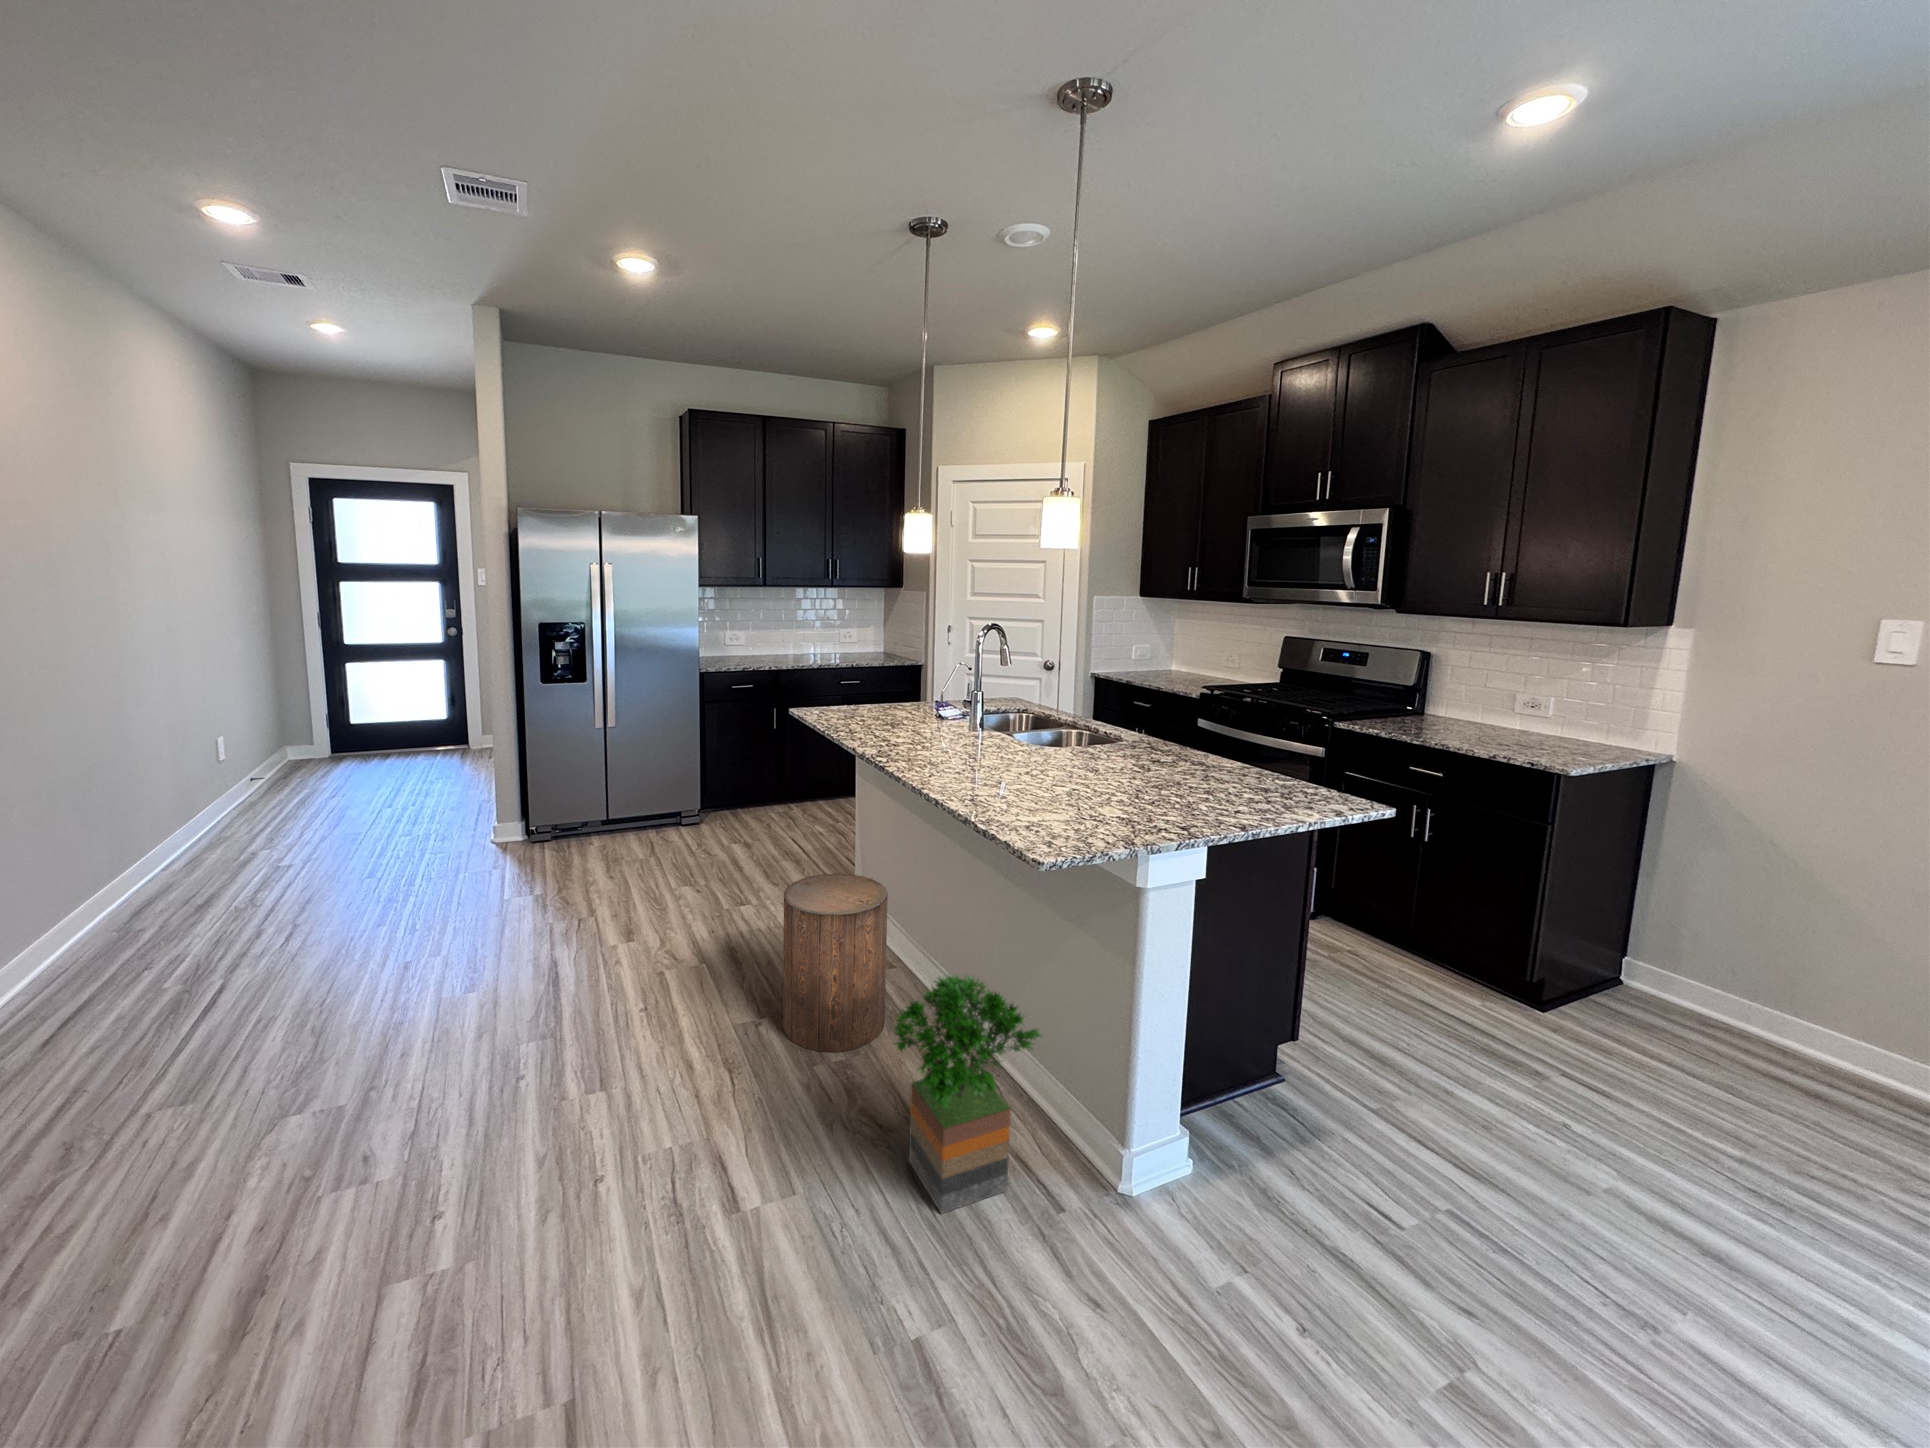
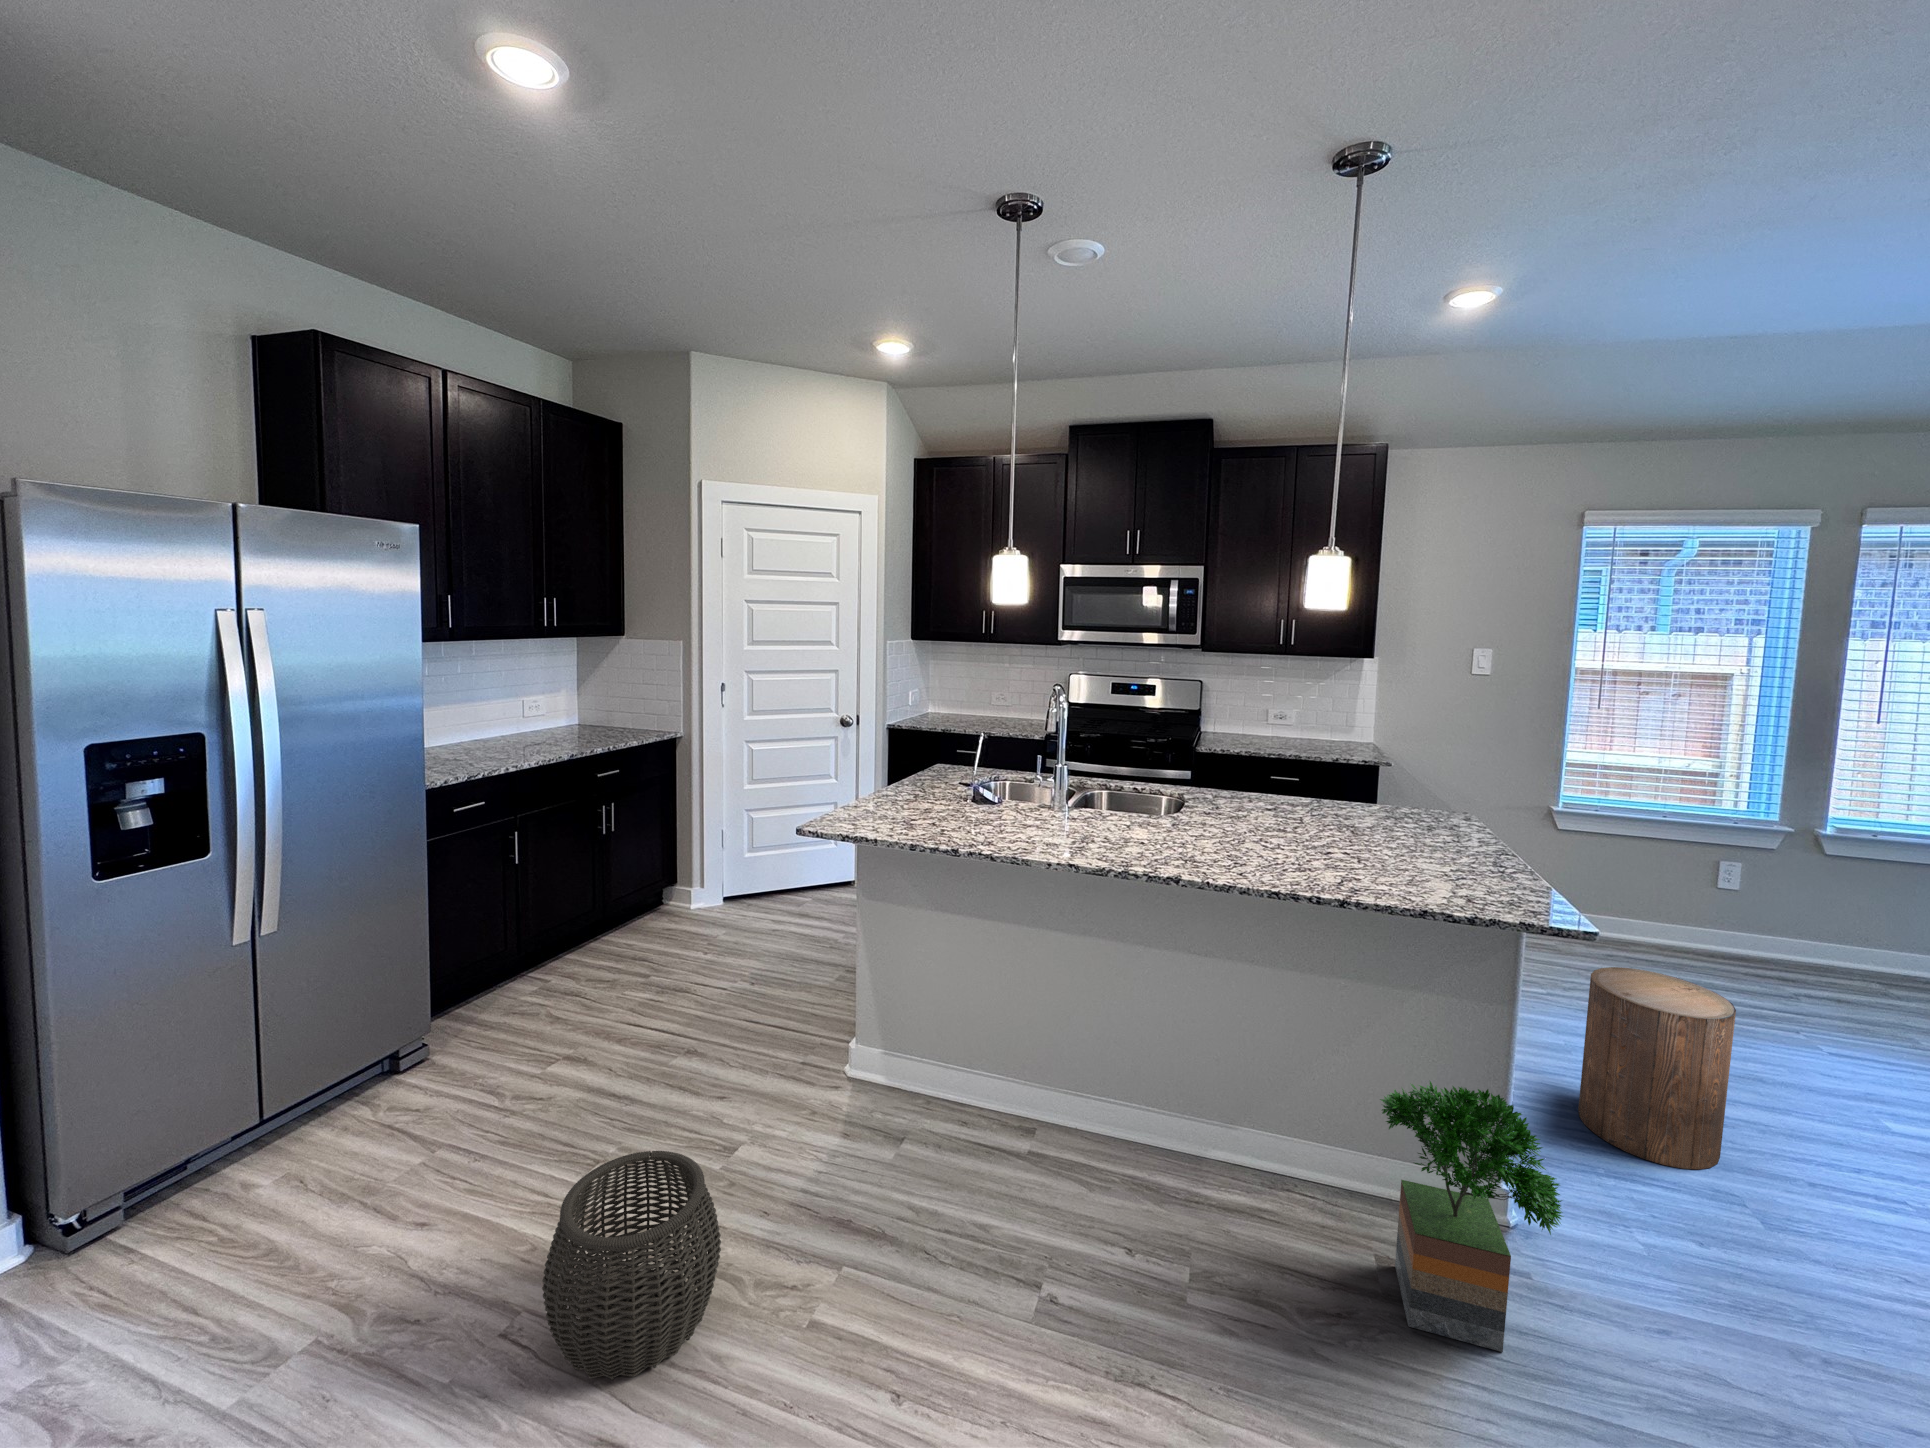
woven basket: none [568,855,660,952] -> present [542,1151,721,1380]
stool: present [783,874,888,1052] -> present [1578,967,1736,1169]

